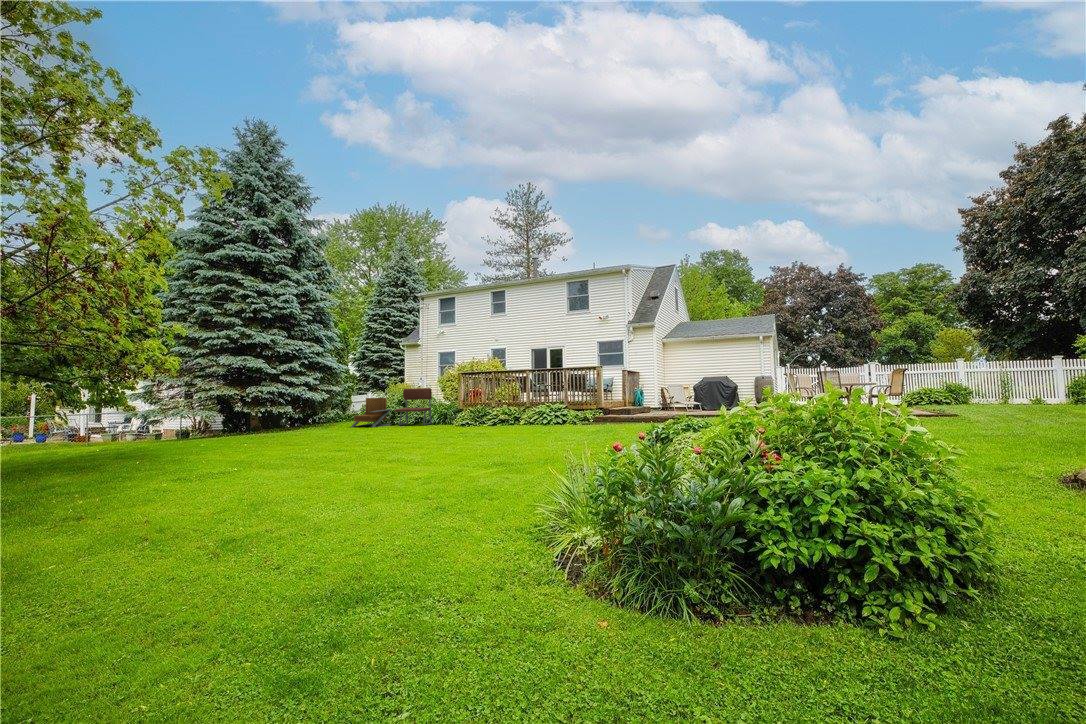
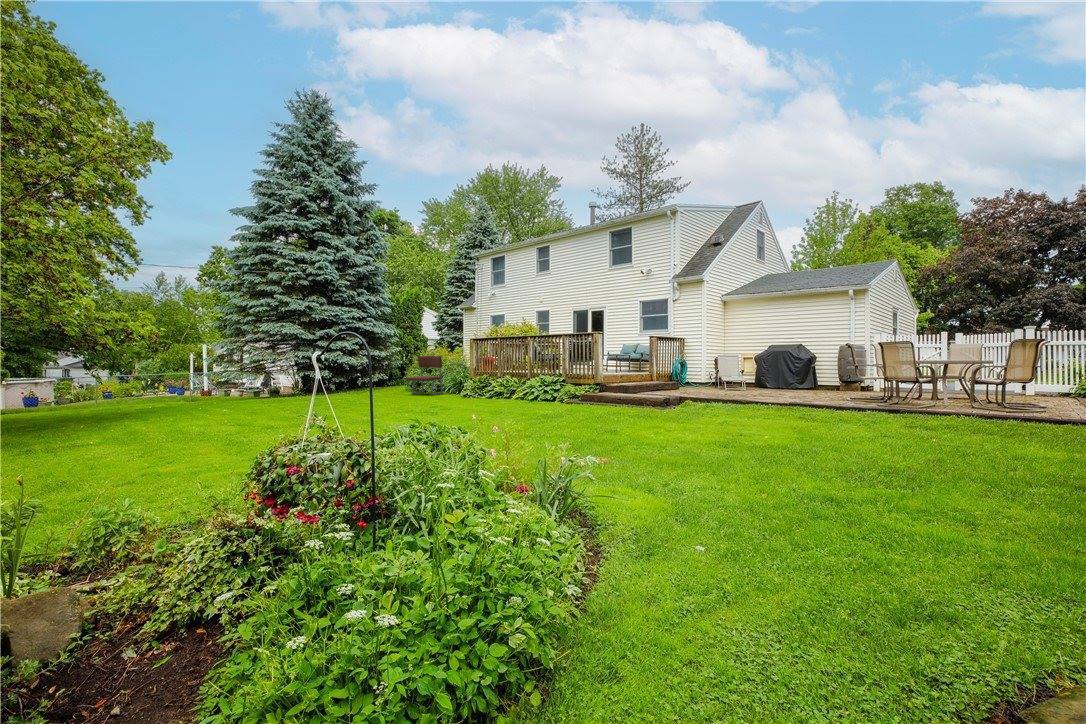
lounge chair: present [351,398,391,428] -> none [370,365,409,396]

